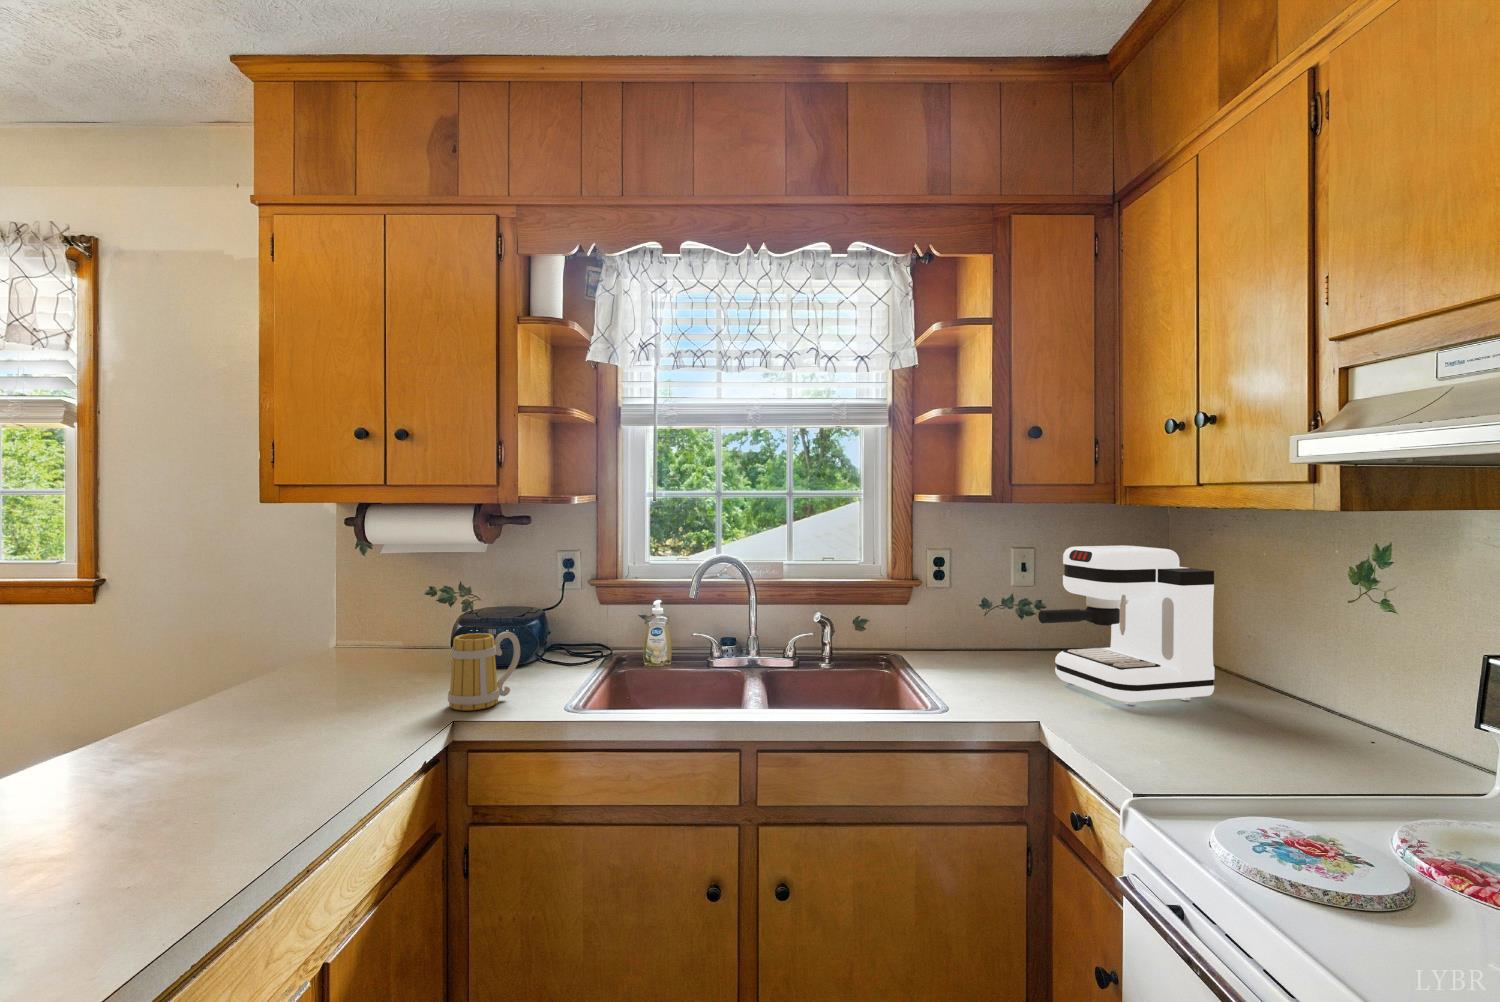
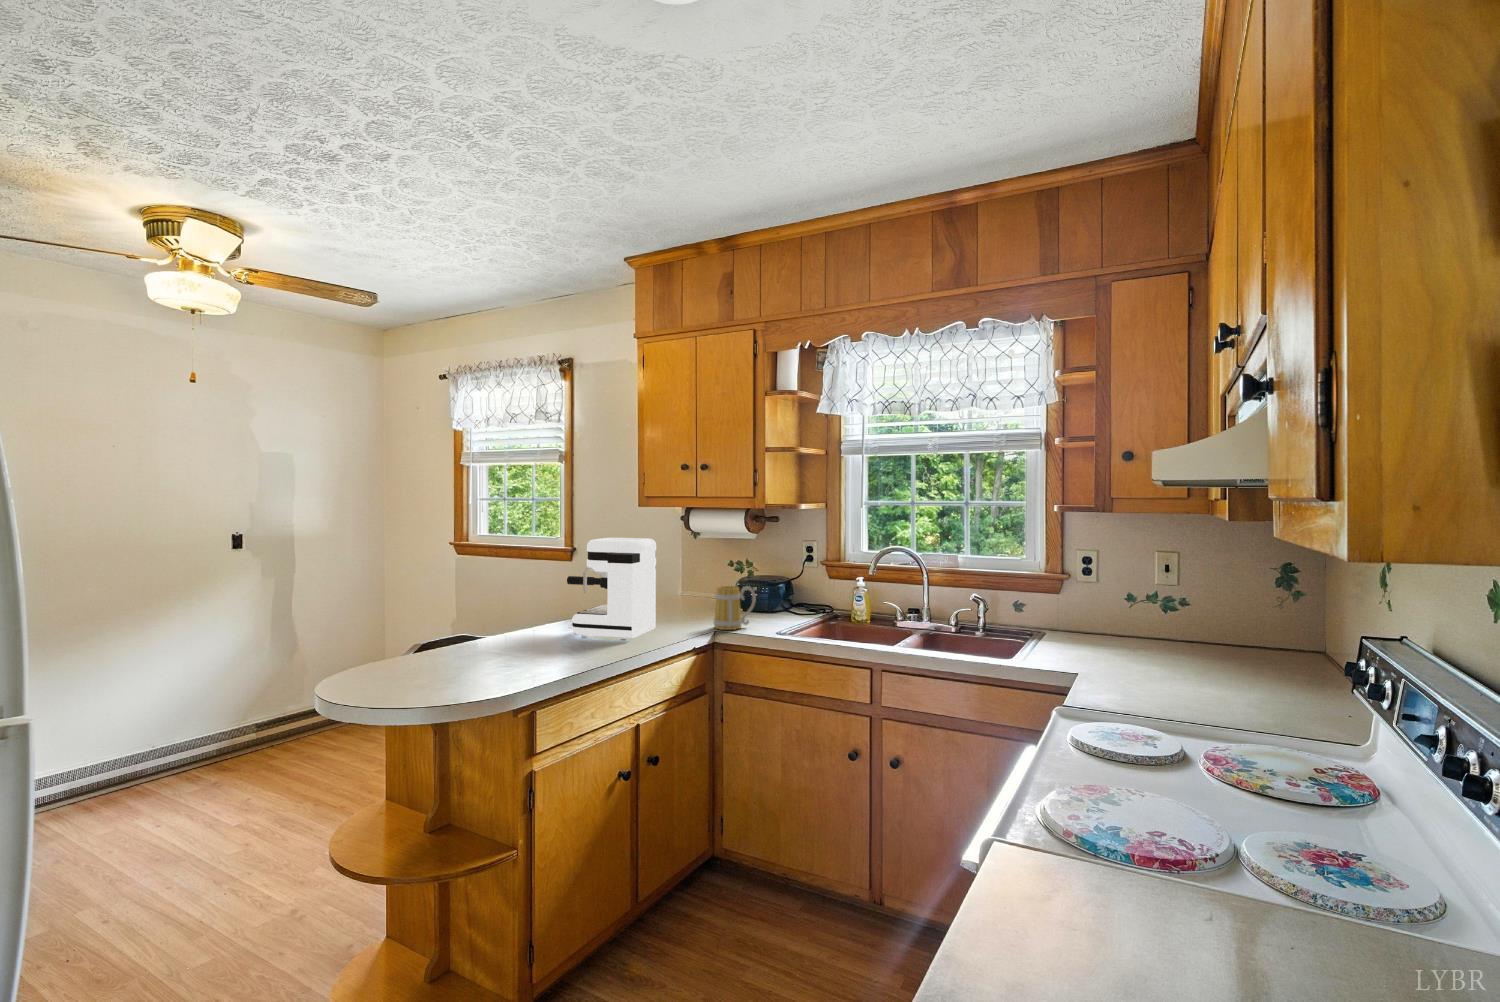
coffee maker: present [1038,546,1214,705] -> present [567,538,656,639]

